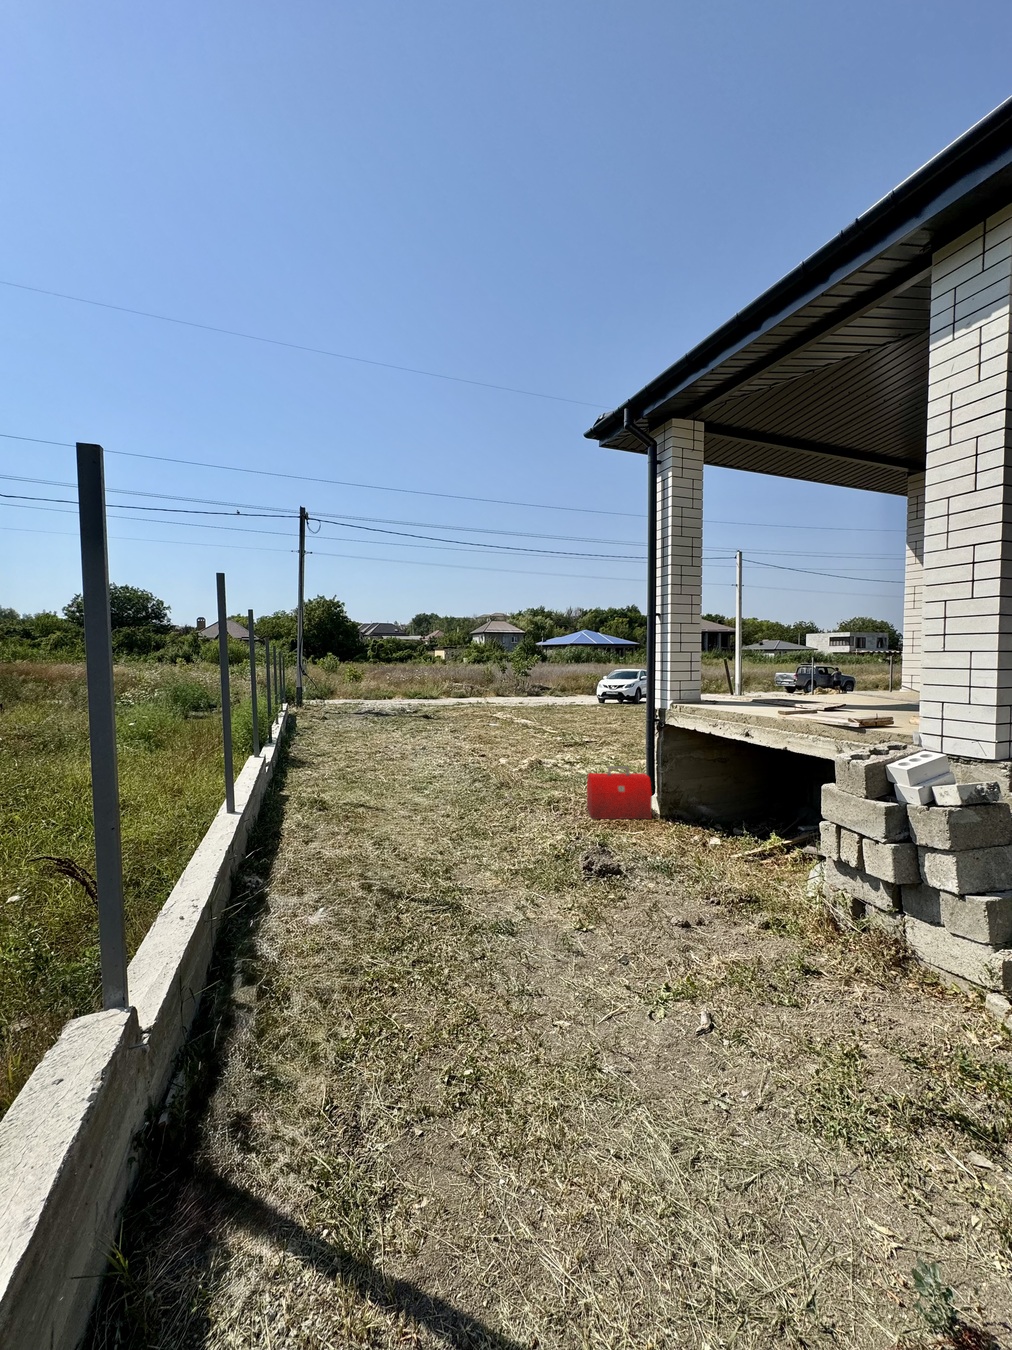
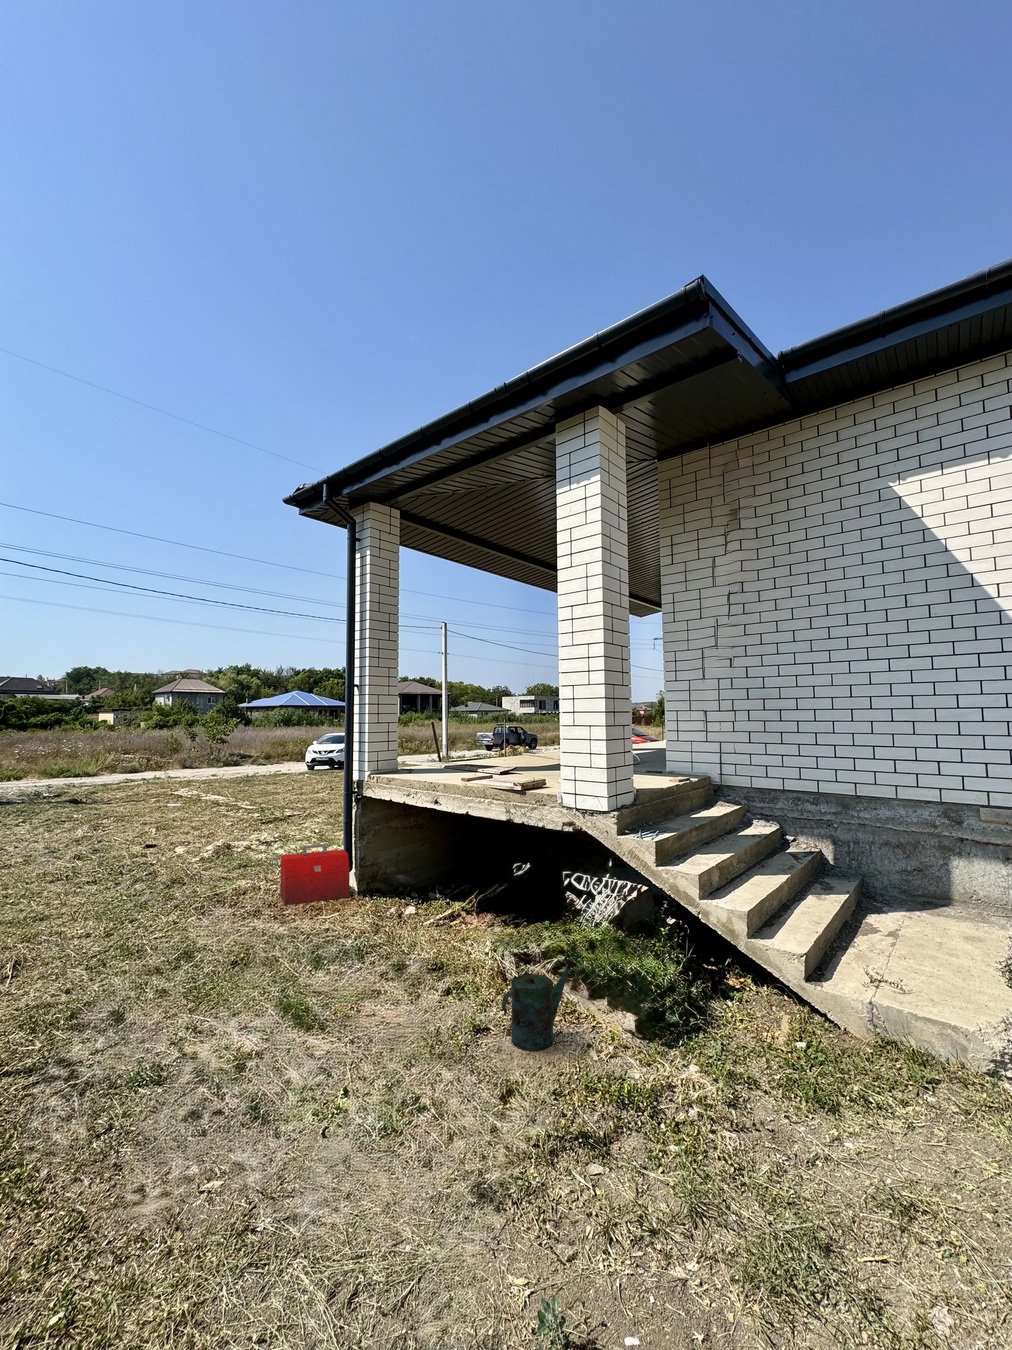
watering can: none [846,920,945,1020] -> present [502,958,577,1051]

